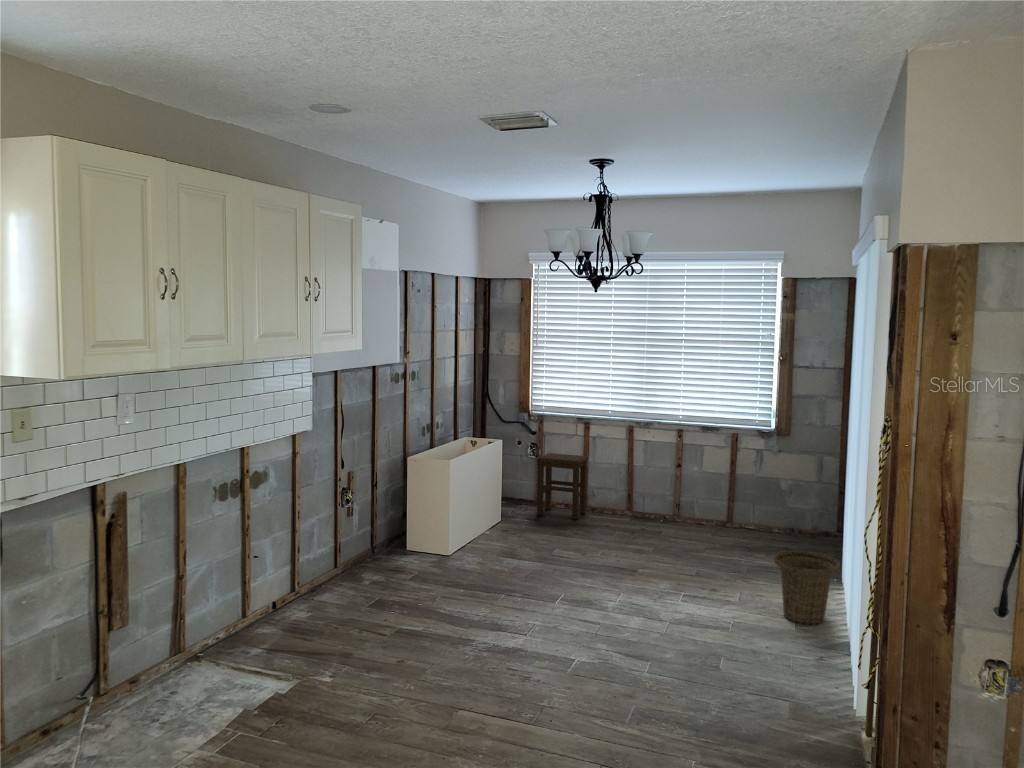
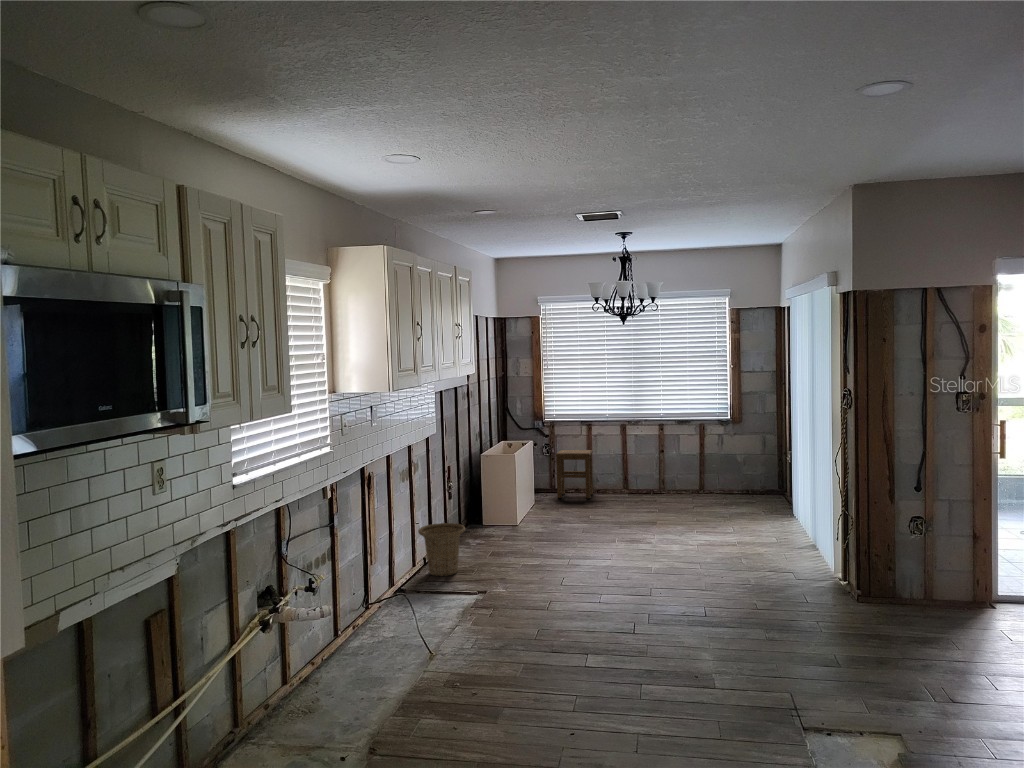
basket: present [773,550,840,625] -> present [418,523,465,576]

